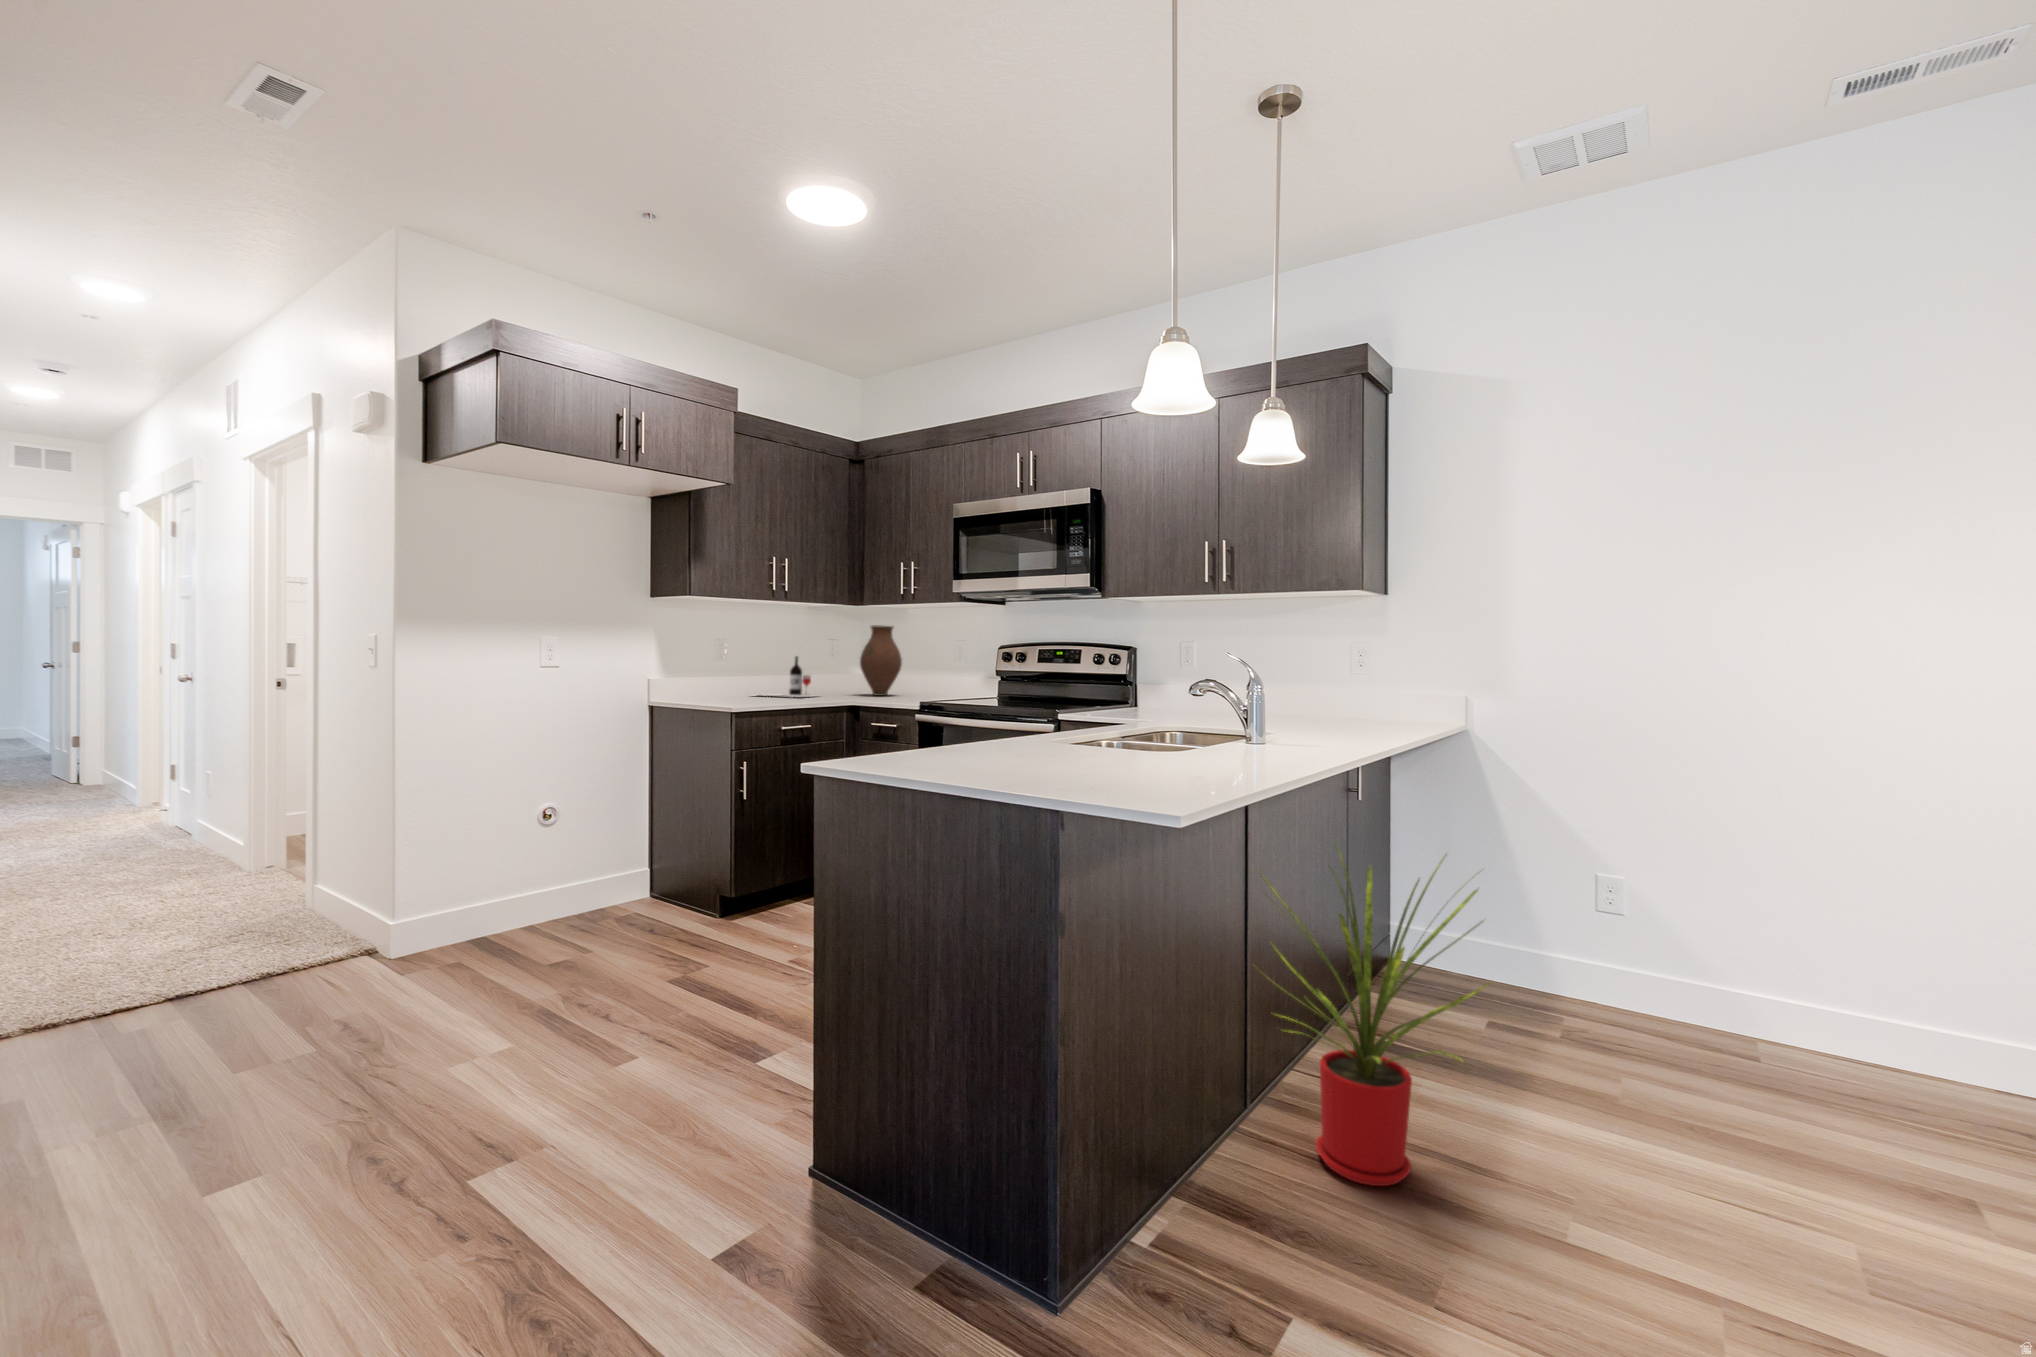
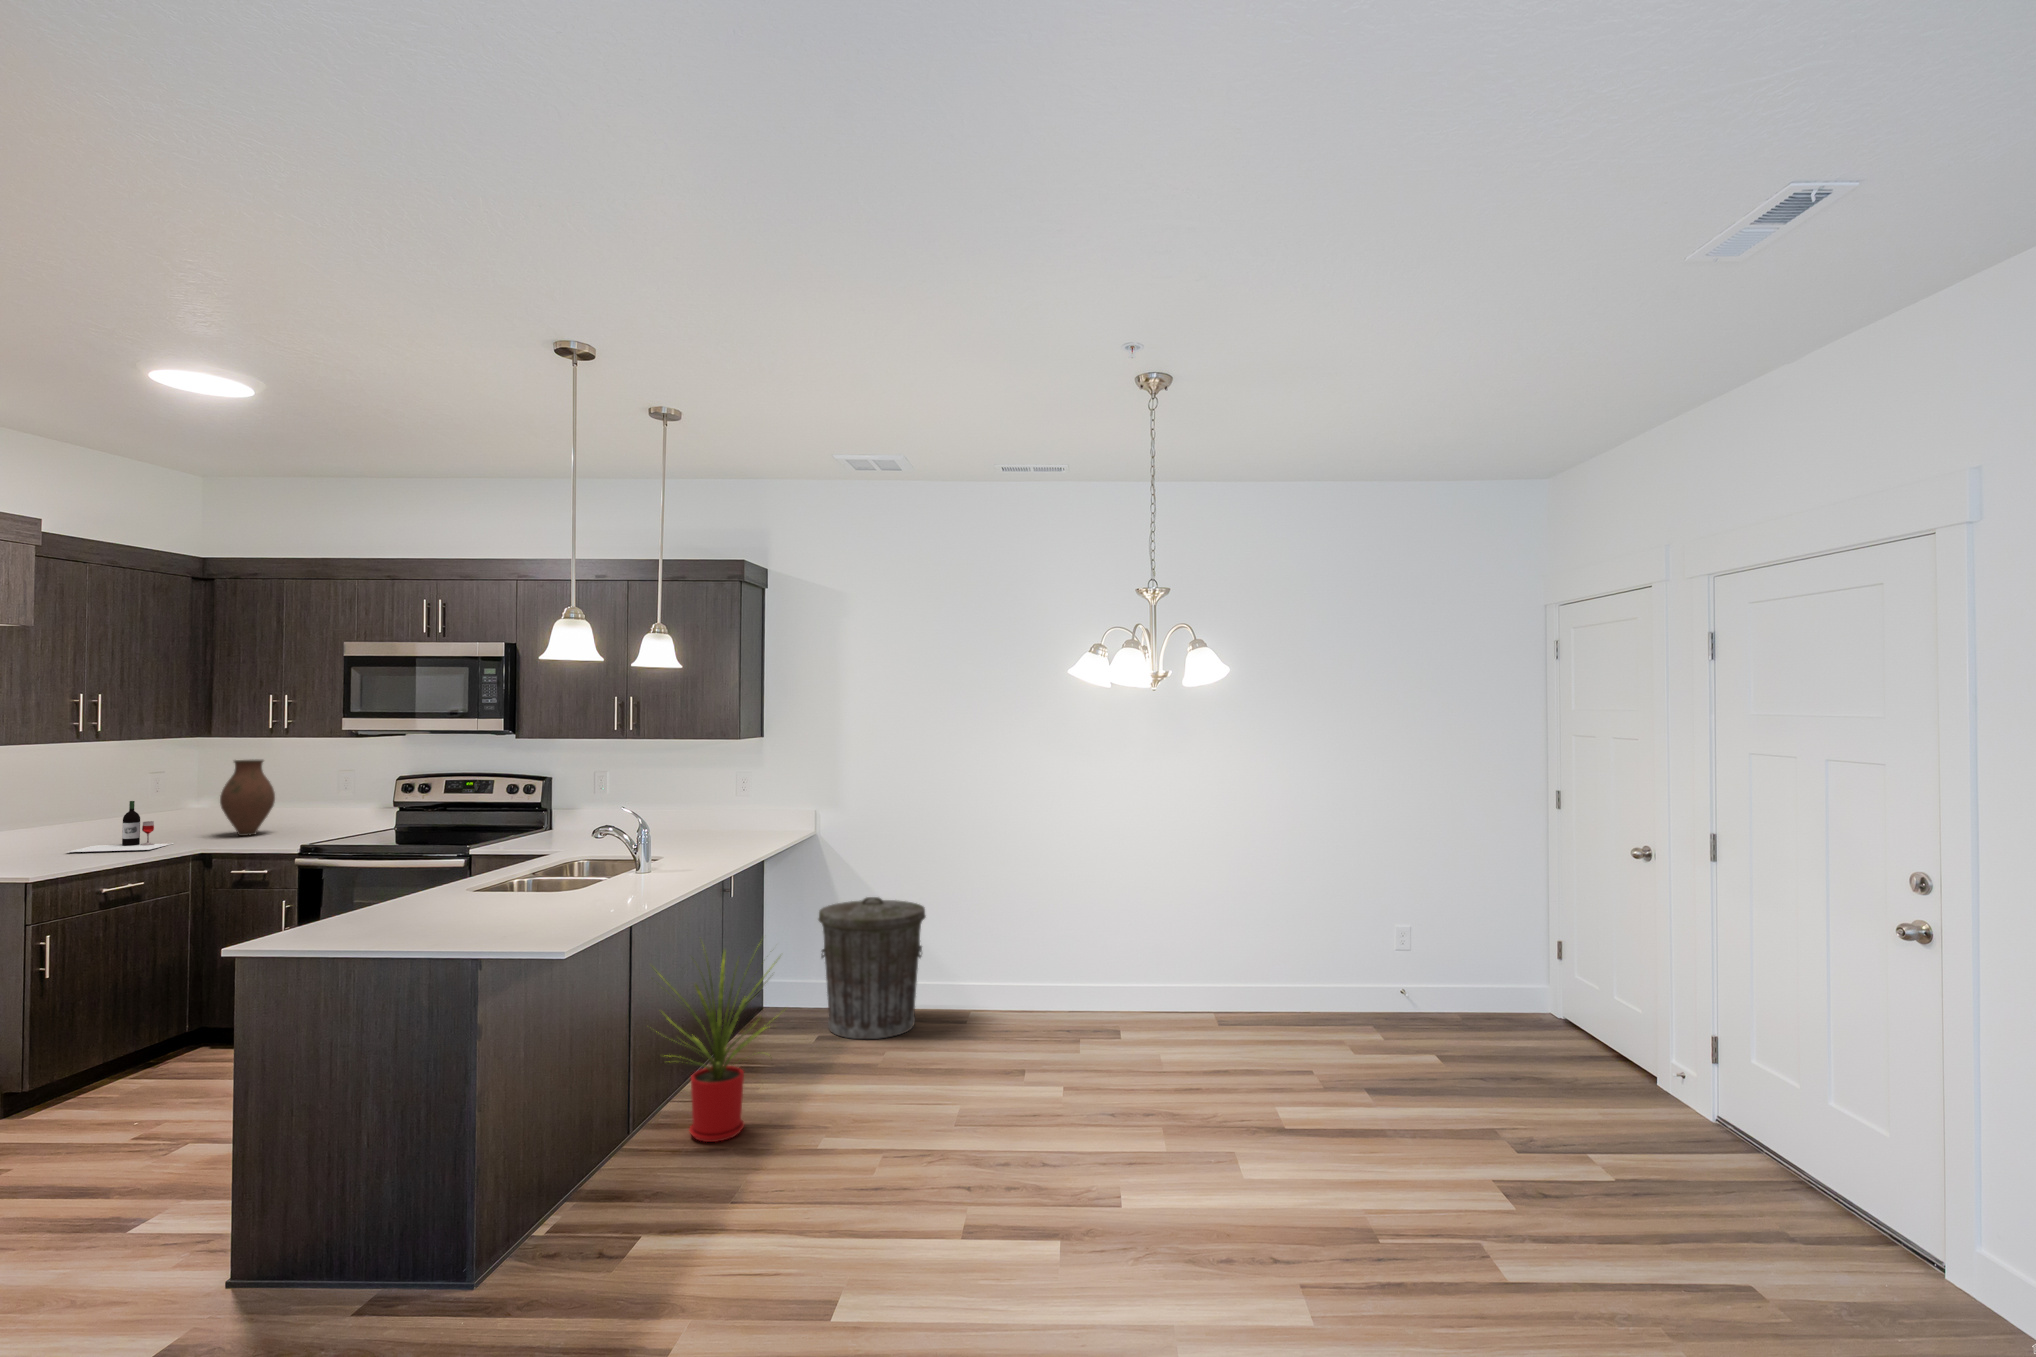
trash can: none [1488,827,1685,1051] -> present [818,897,926,1039]

